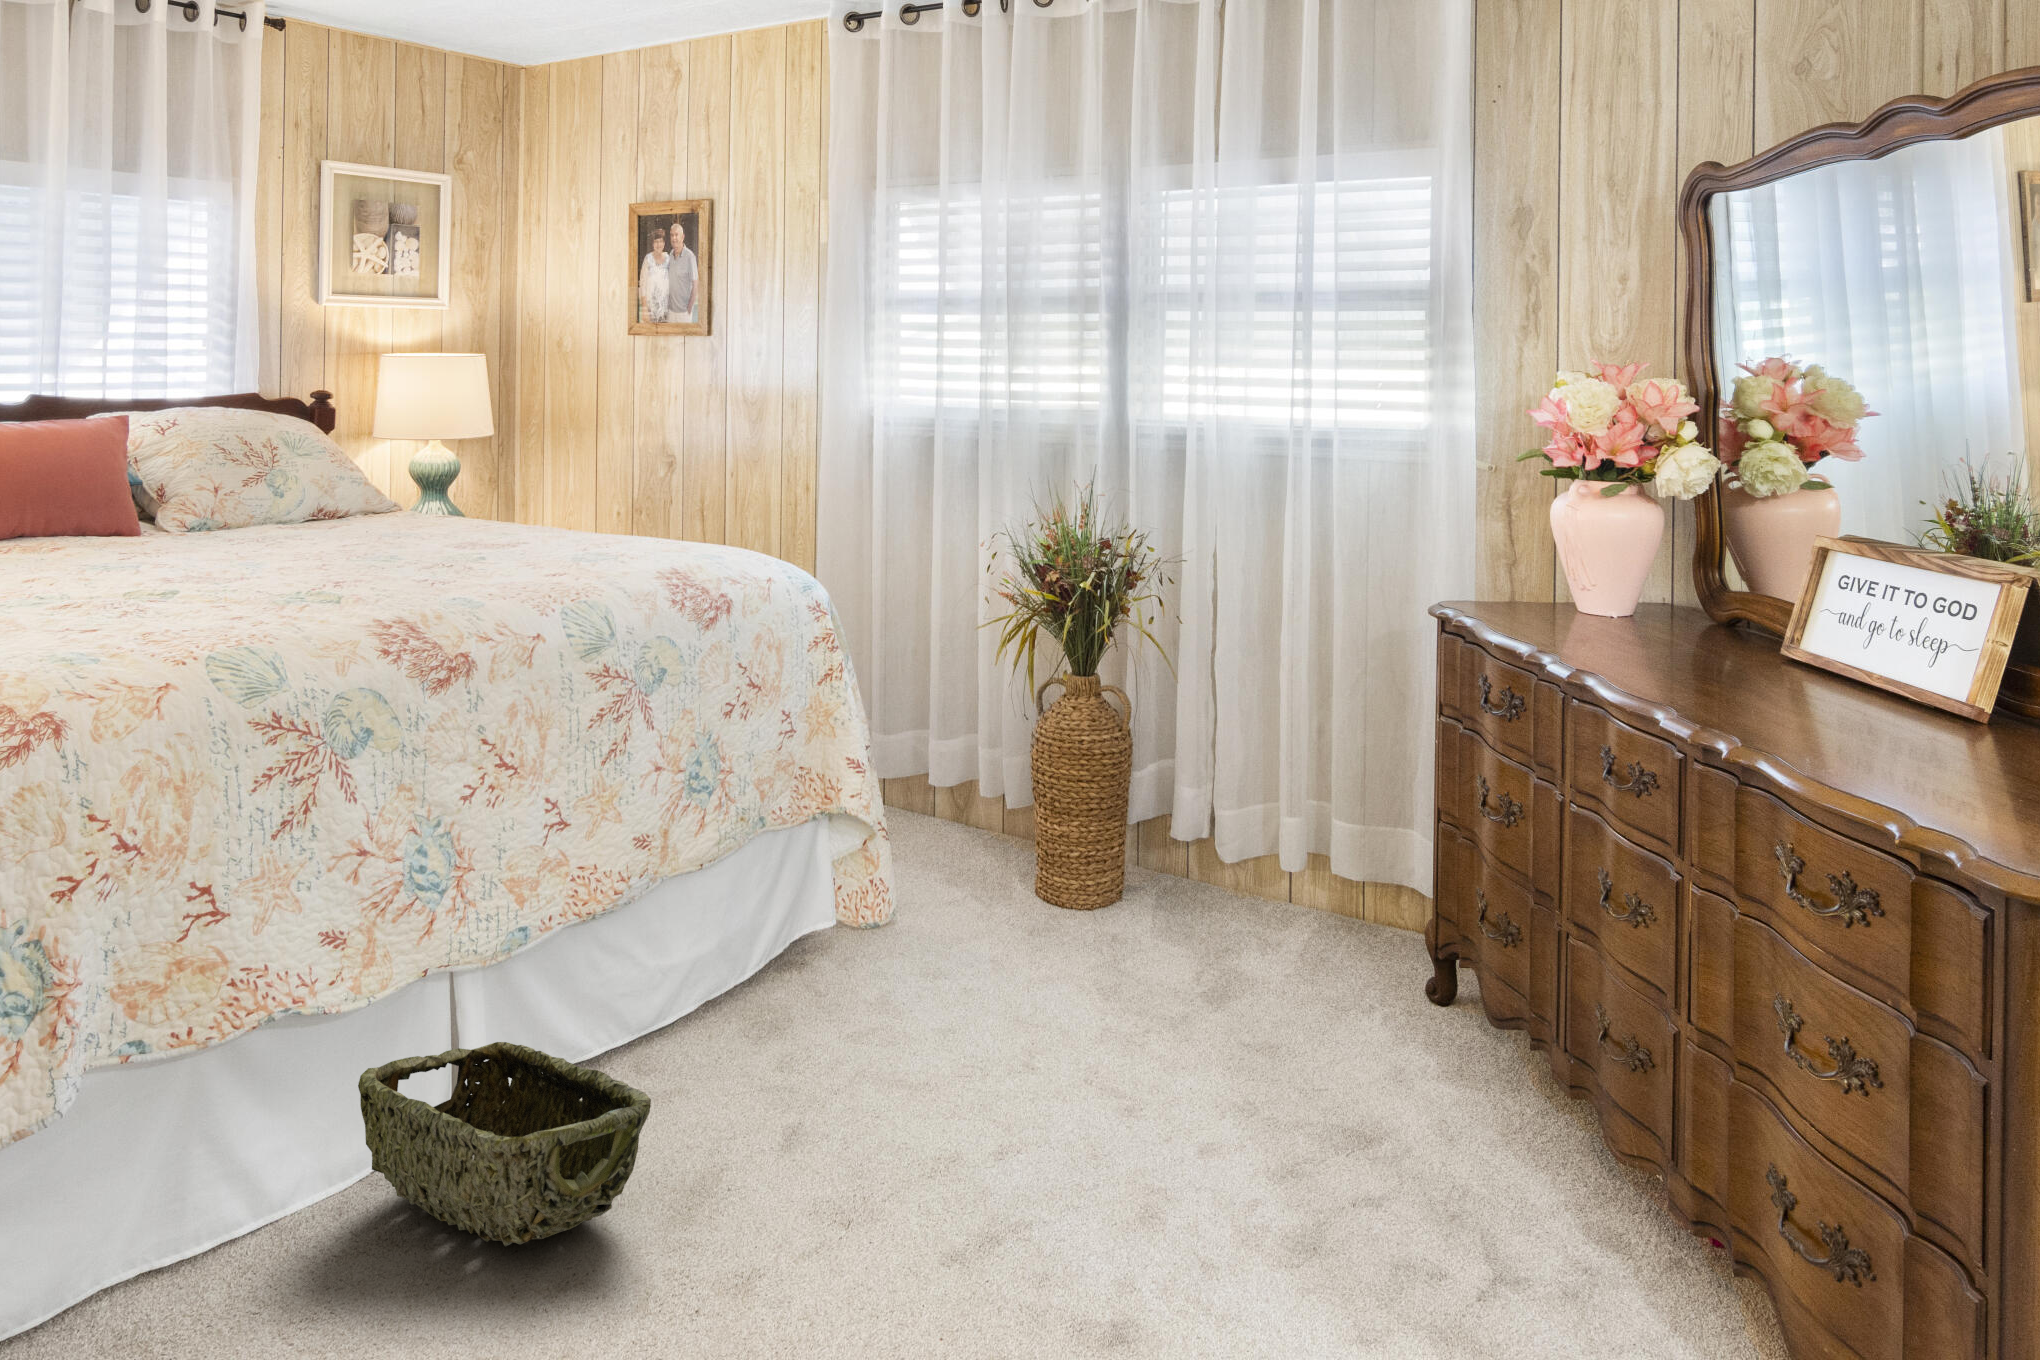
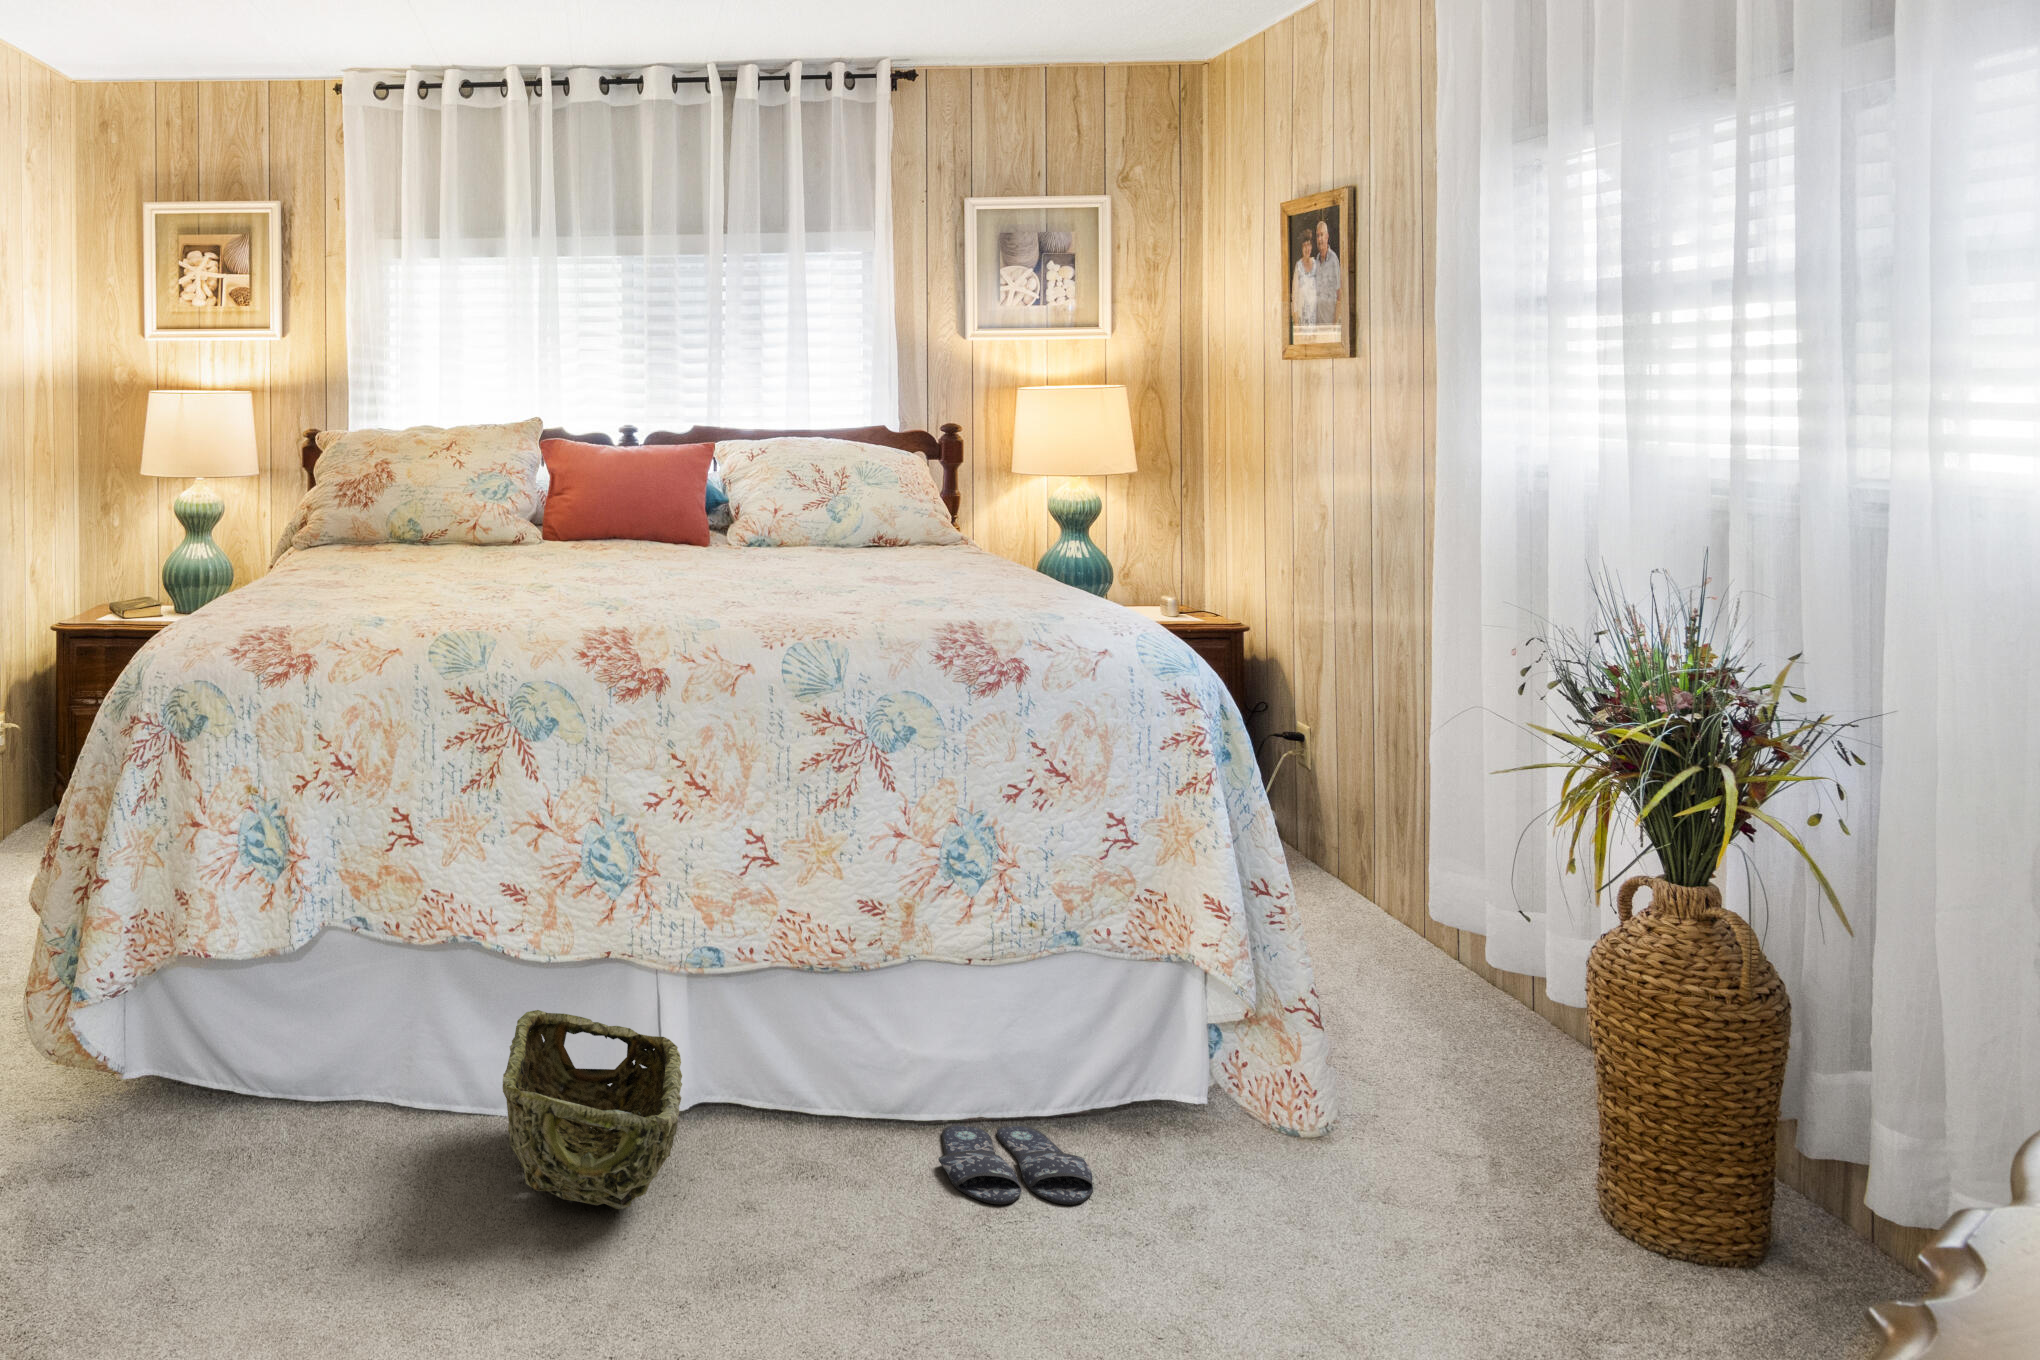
slippers: none [715,997,872,1063] -> present [938,1125,1093,1205]

